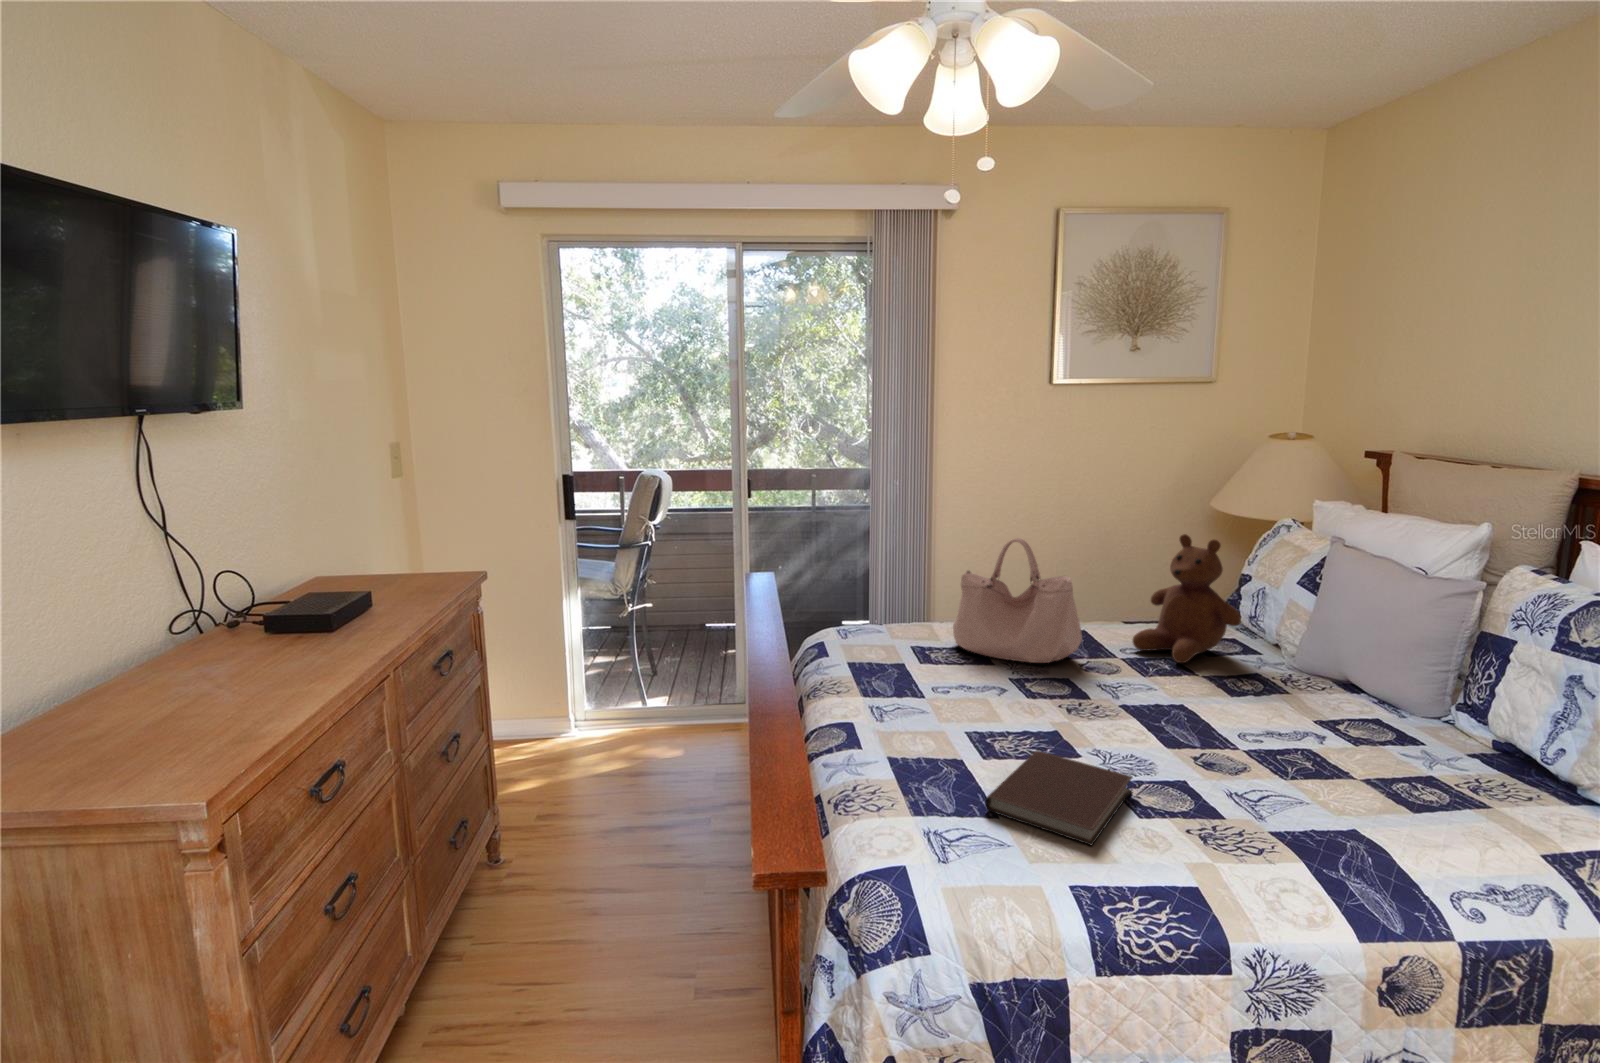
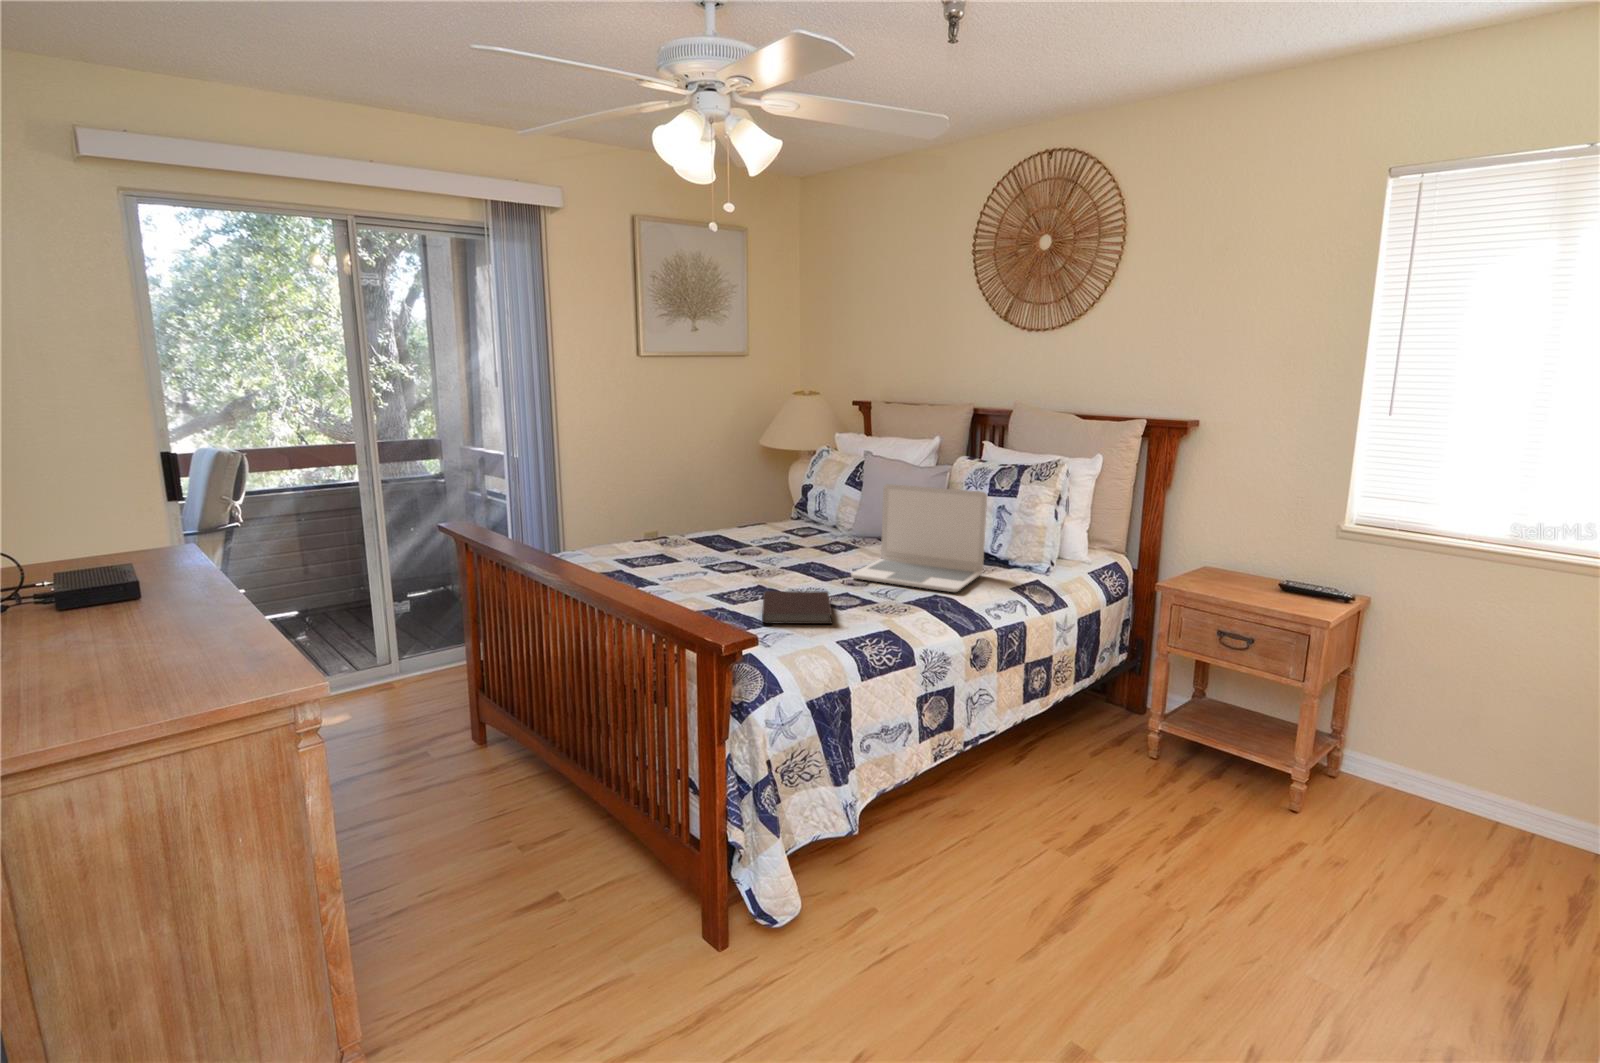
teddy bear: present [1132,534,1241,663] -> none [758,458,823,545]
handbag: present [953,538,1082,663] -> none [636,466,735,559]
laptop: none [1217,605,1521,836] -> present [851,484,987,592]

